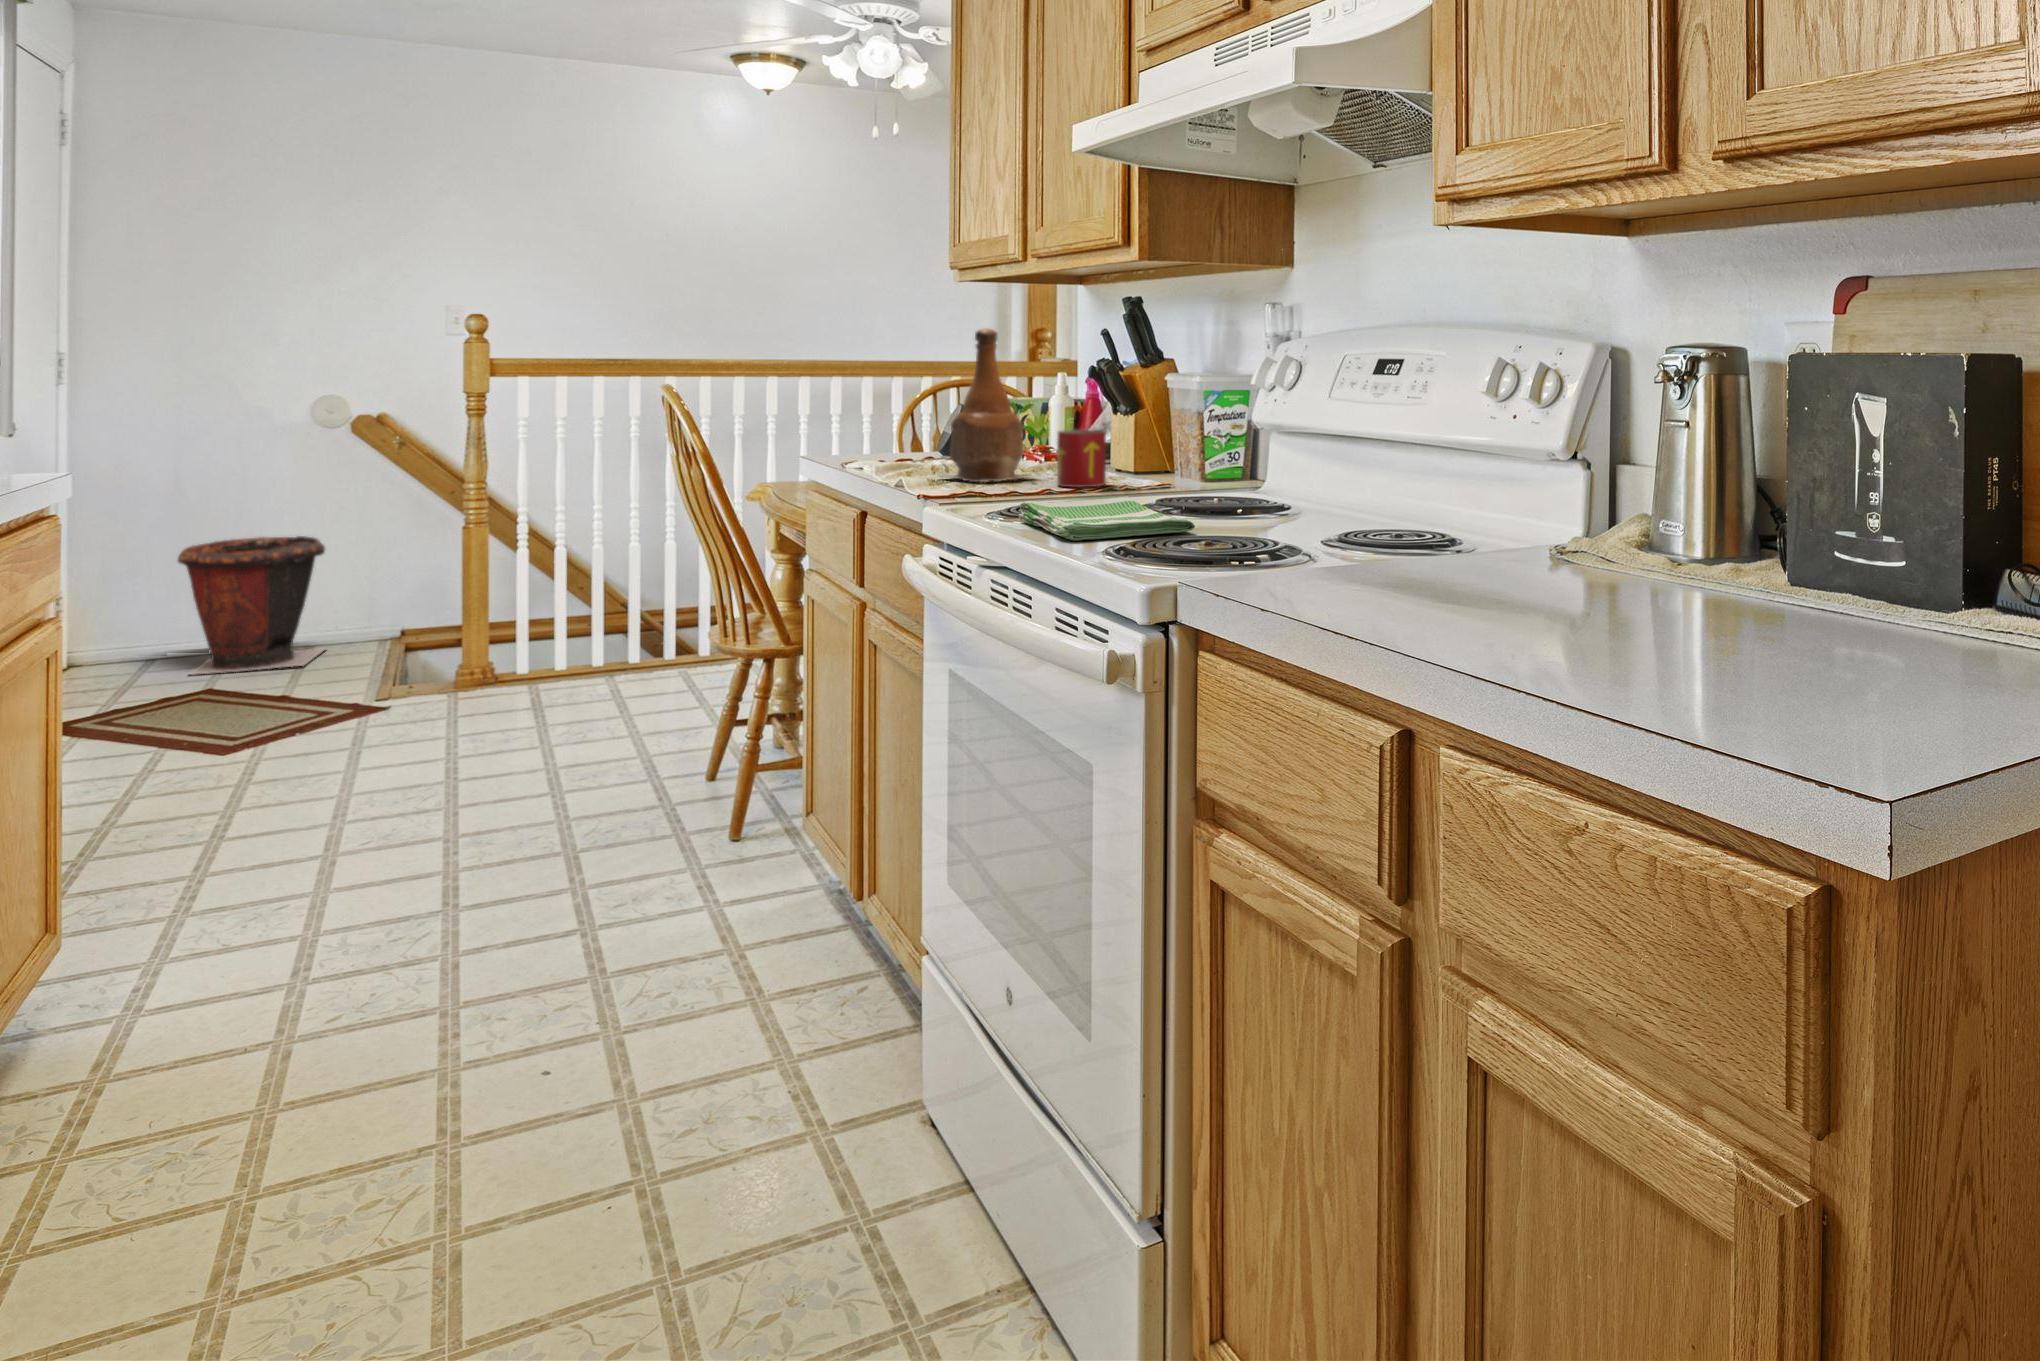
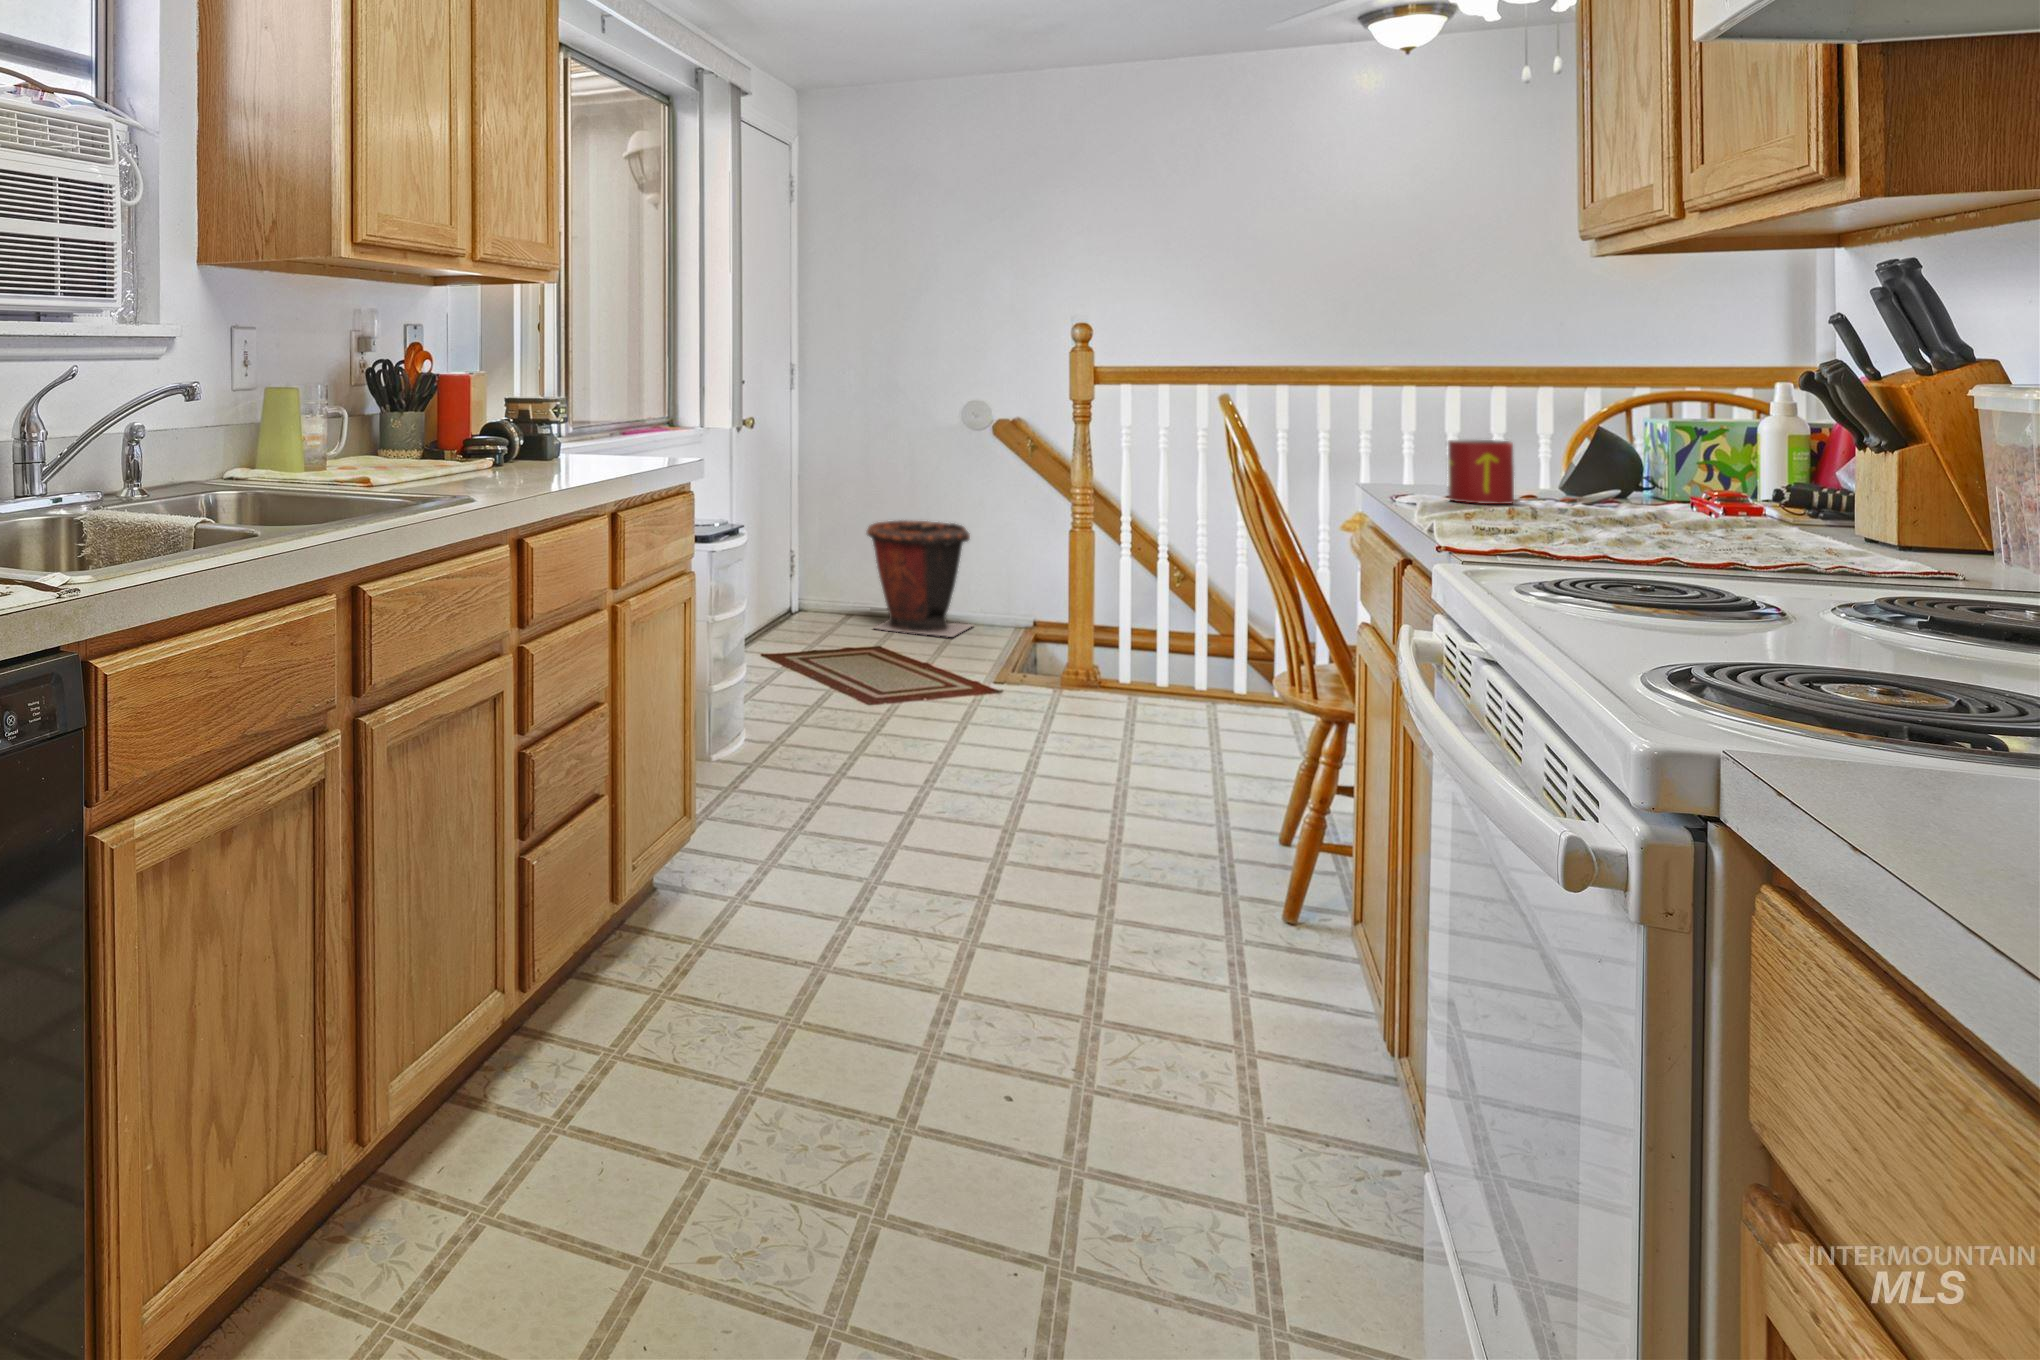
bottle: present [944,328,1032,482] -> none [1511,317,1680,536]
mug: present [1057,430,1106,488] -> present [1448,440,1514,504]
dish towel: present [1018,496,1195,541] -> none [1552,566,1891,652]

